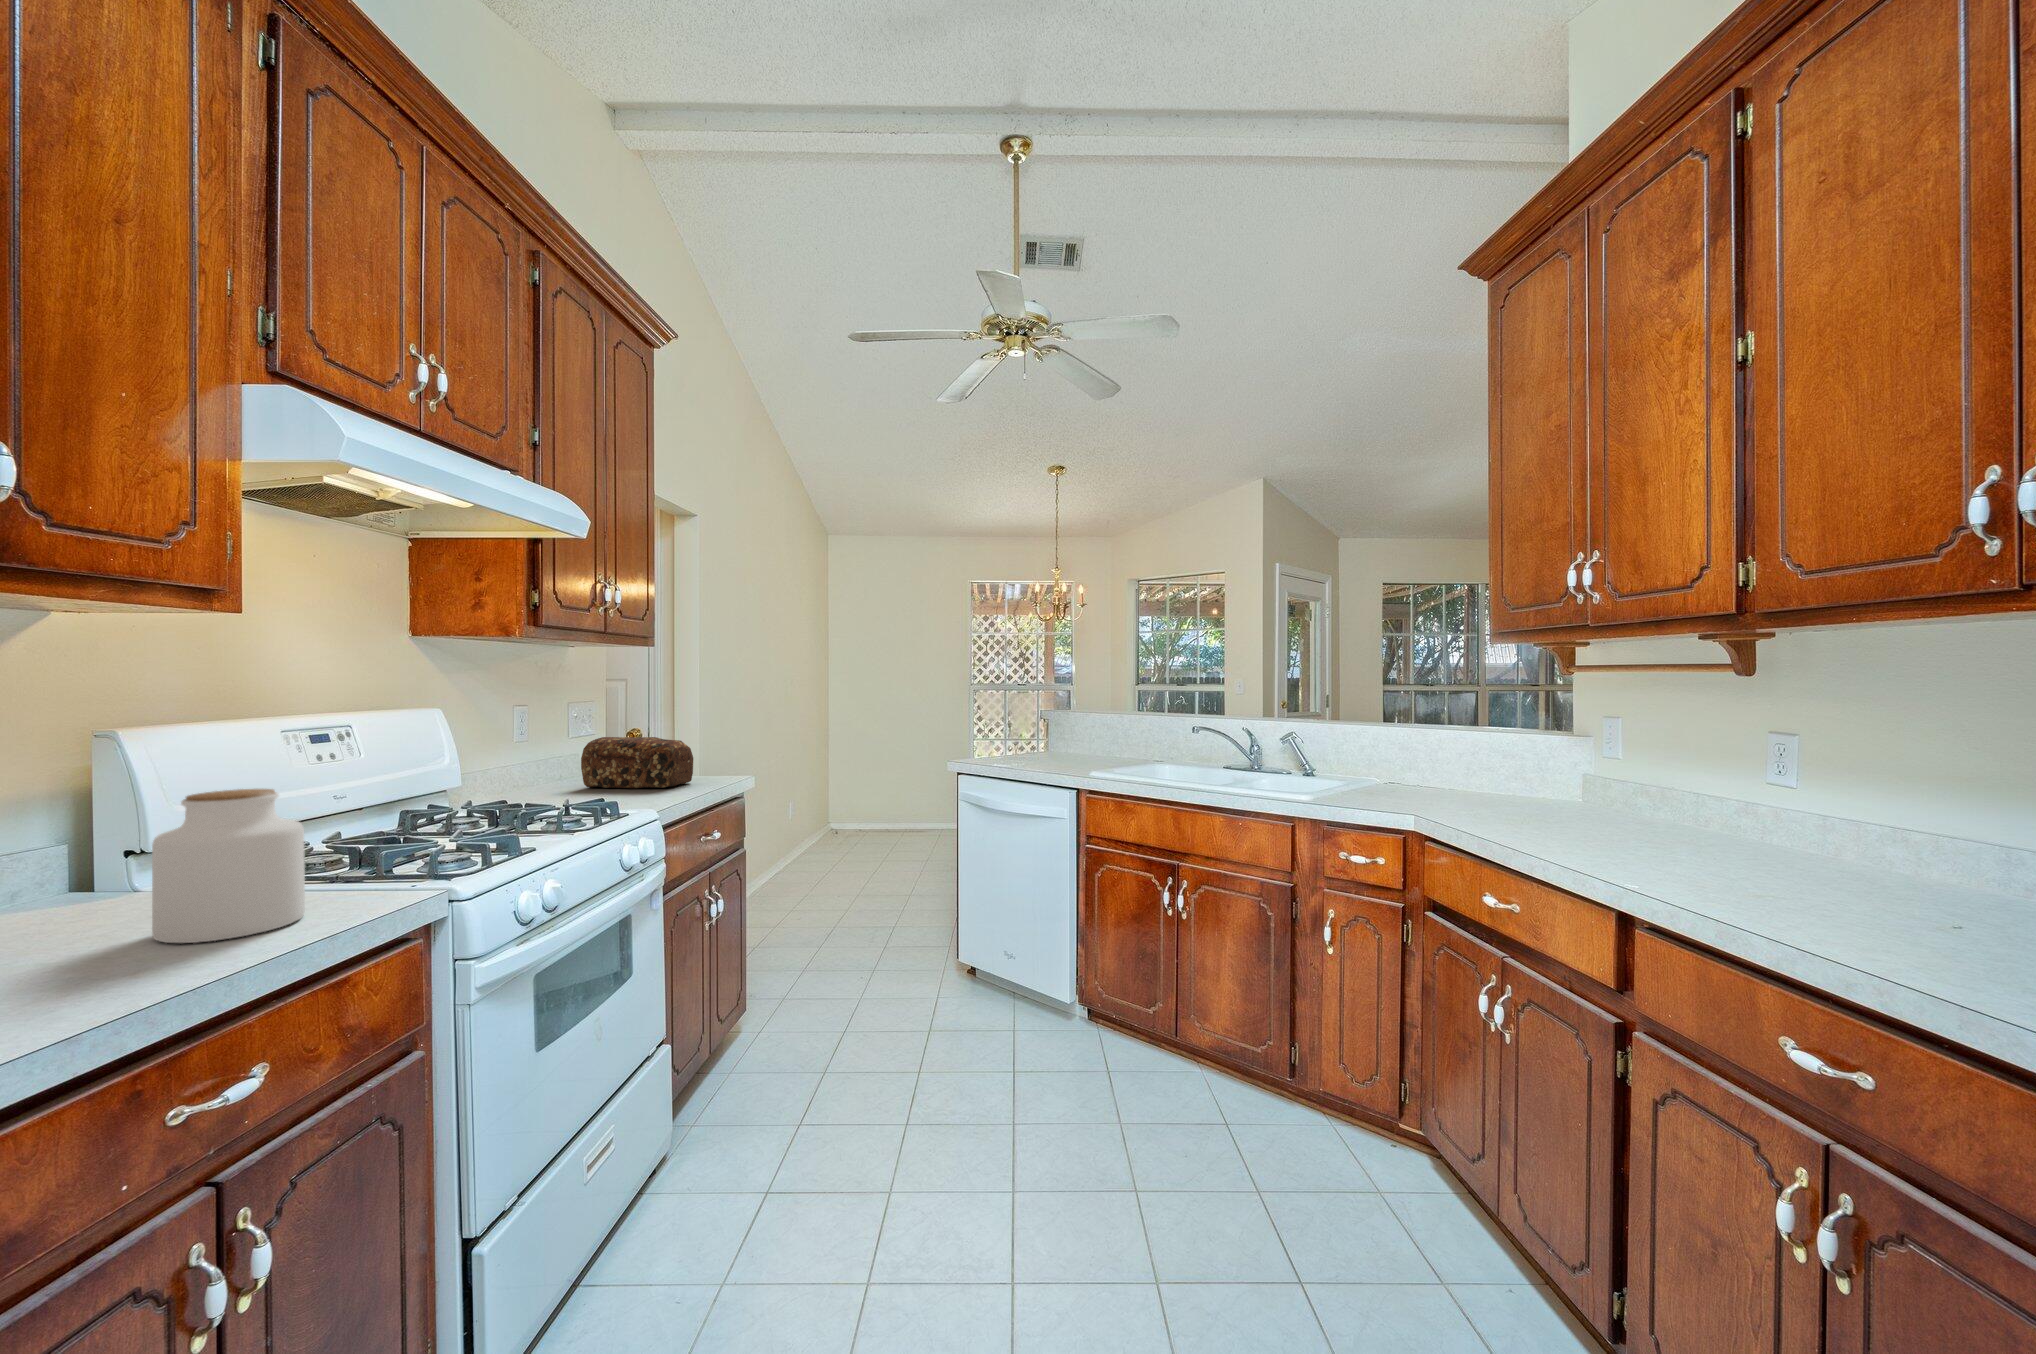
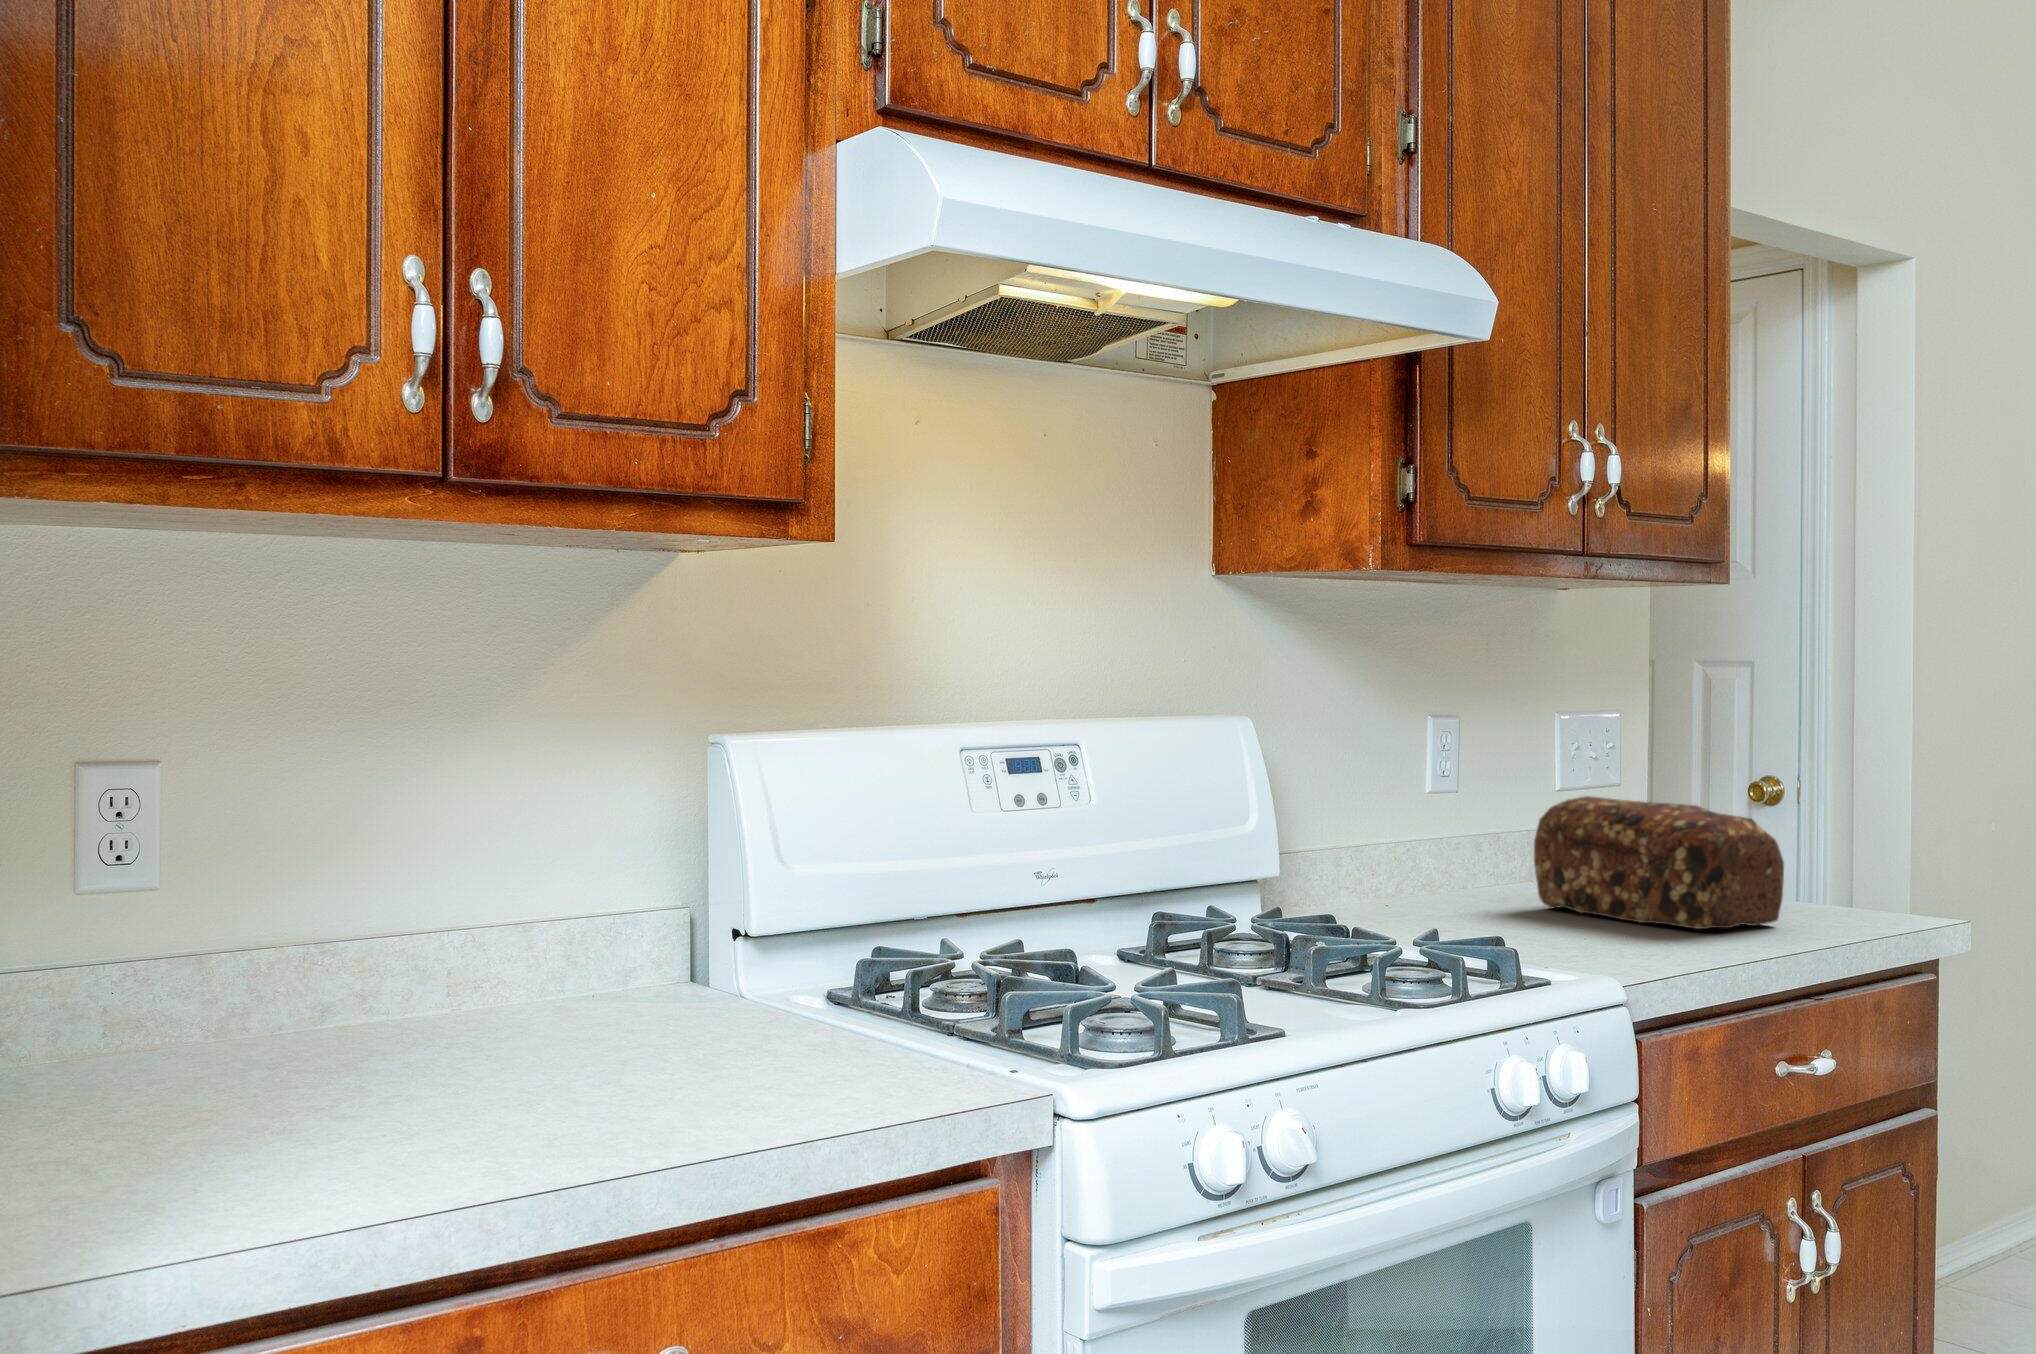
jar: present [152,789,305,943] -> none [633,850,827,1111]

